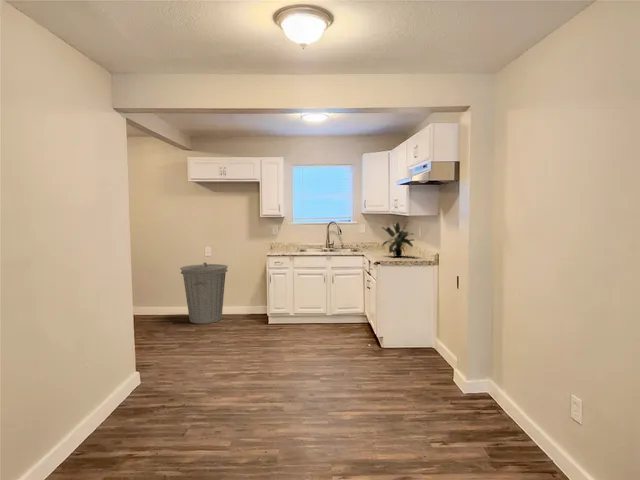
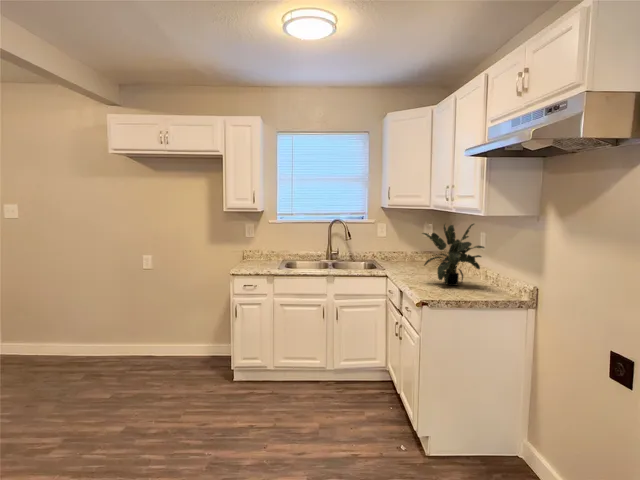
trash can: present [180,263,228,324] -> none [93,281,173,380]

